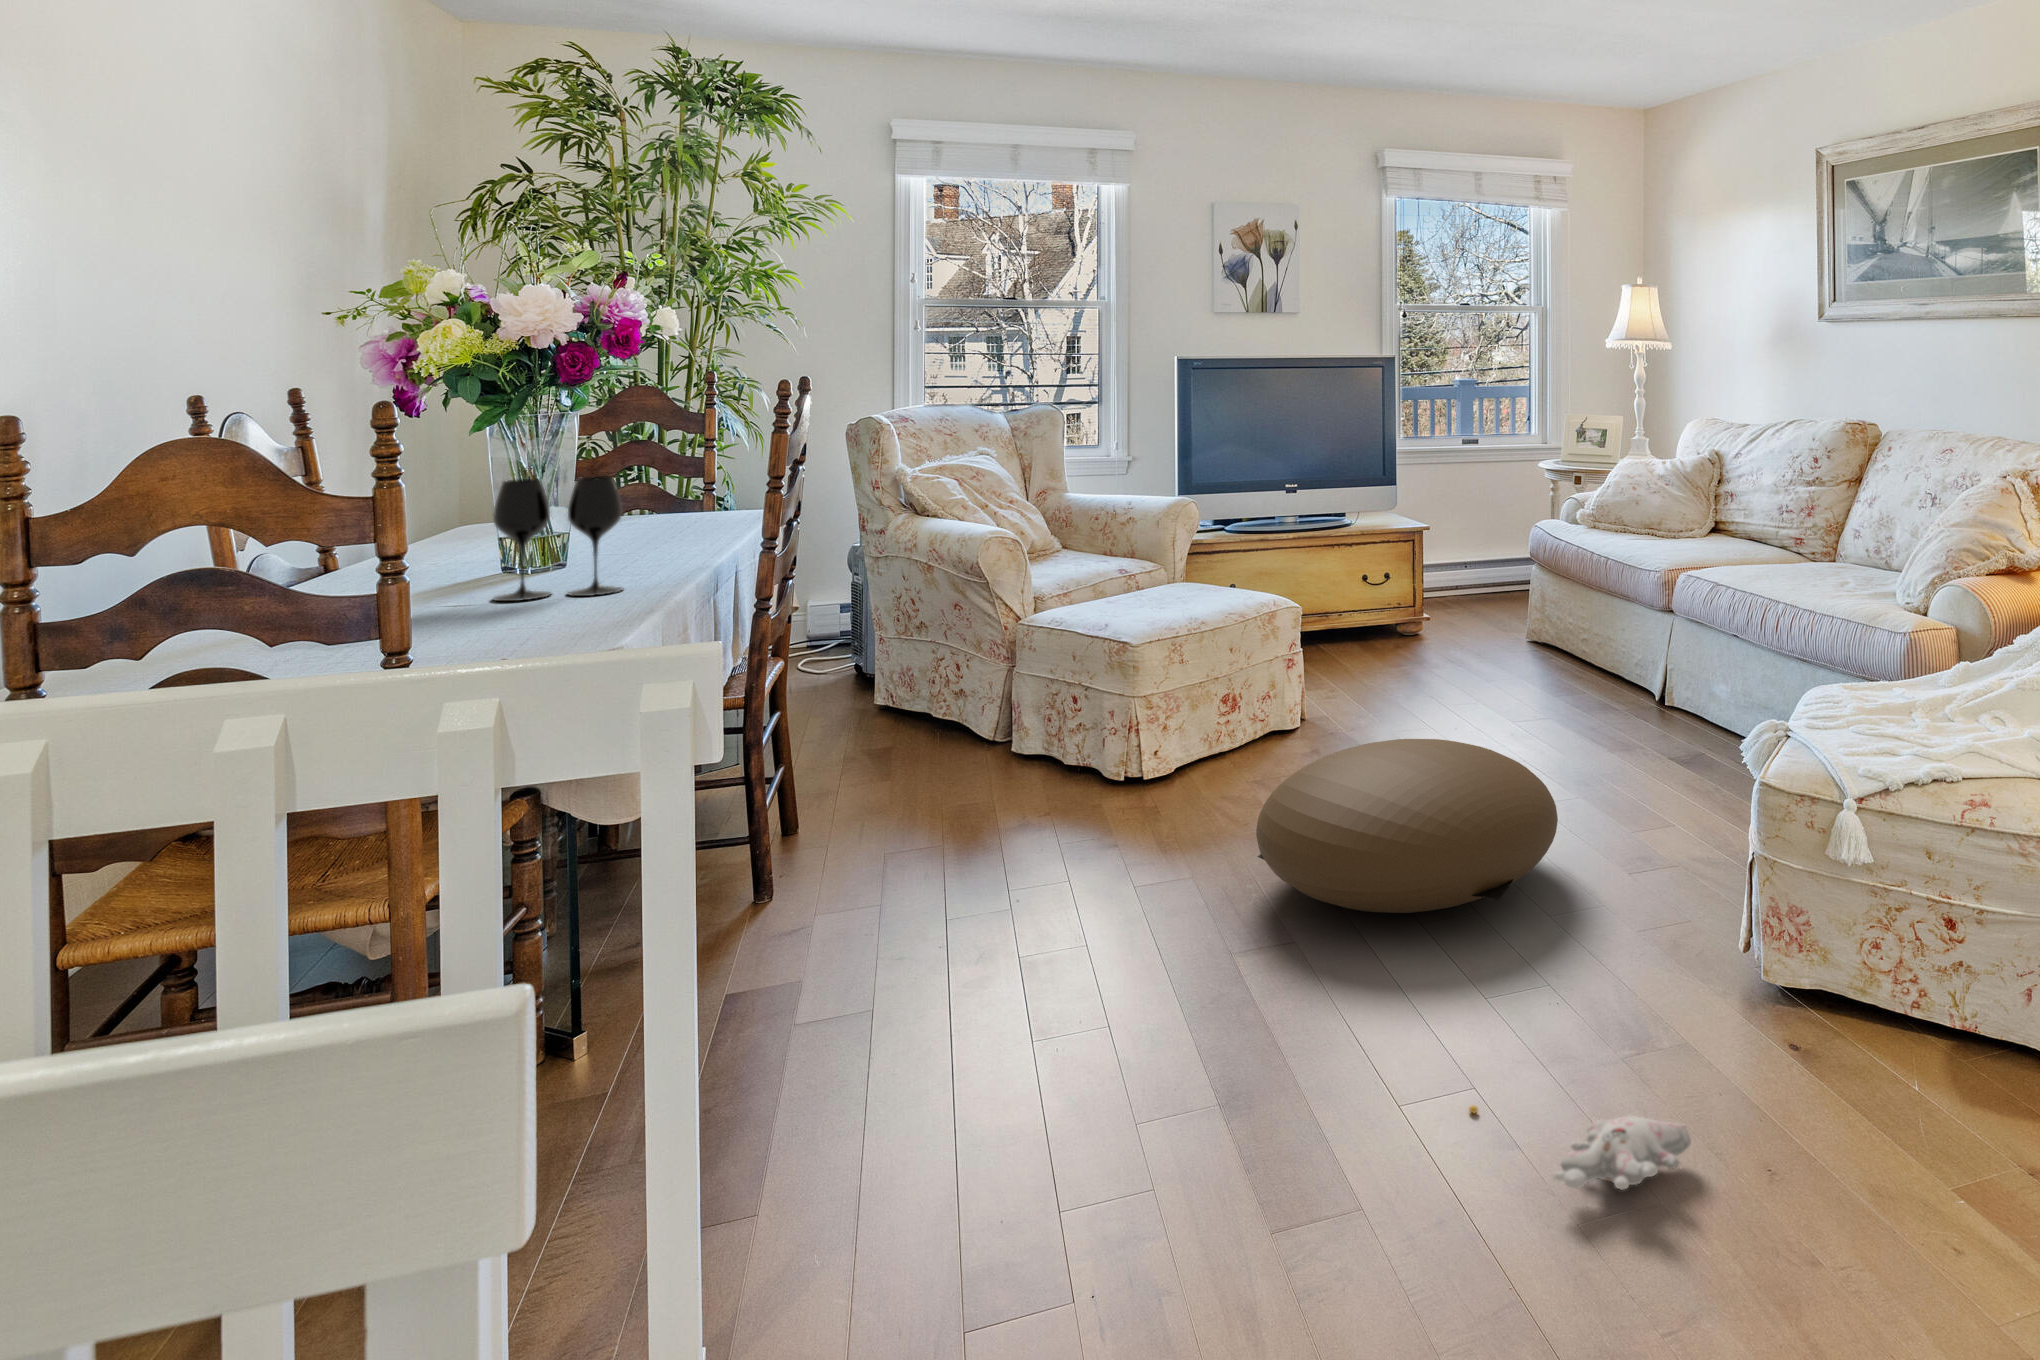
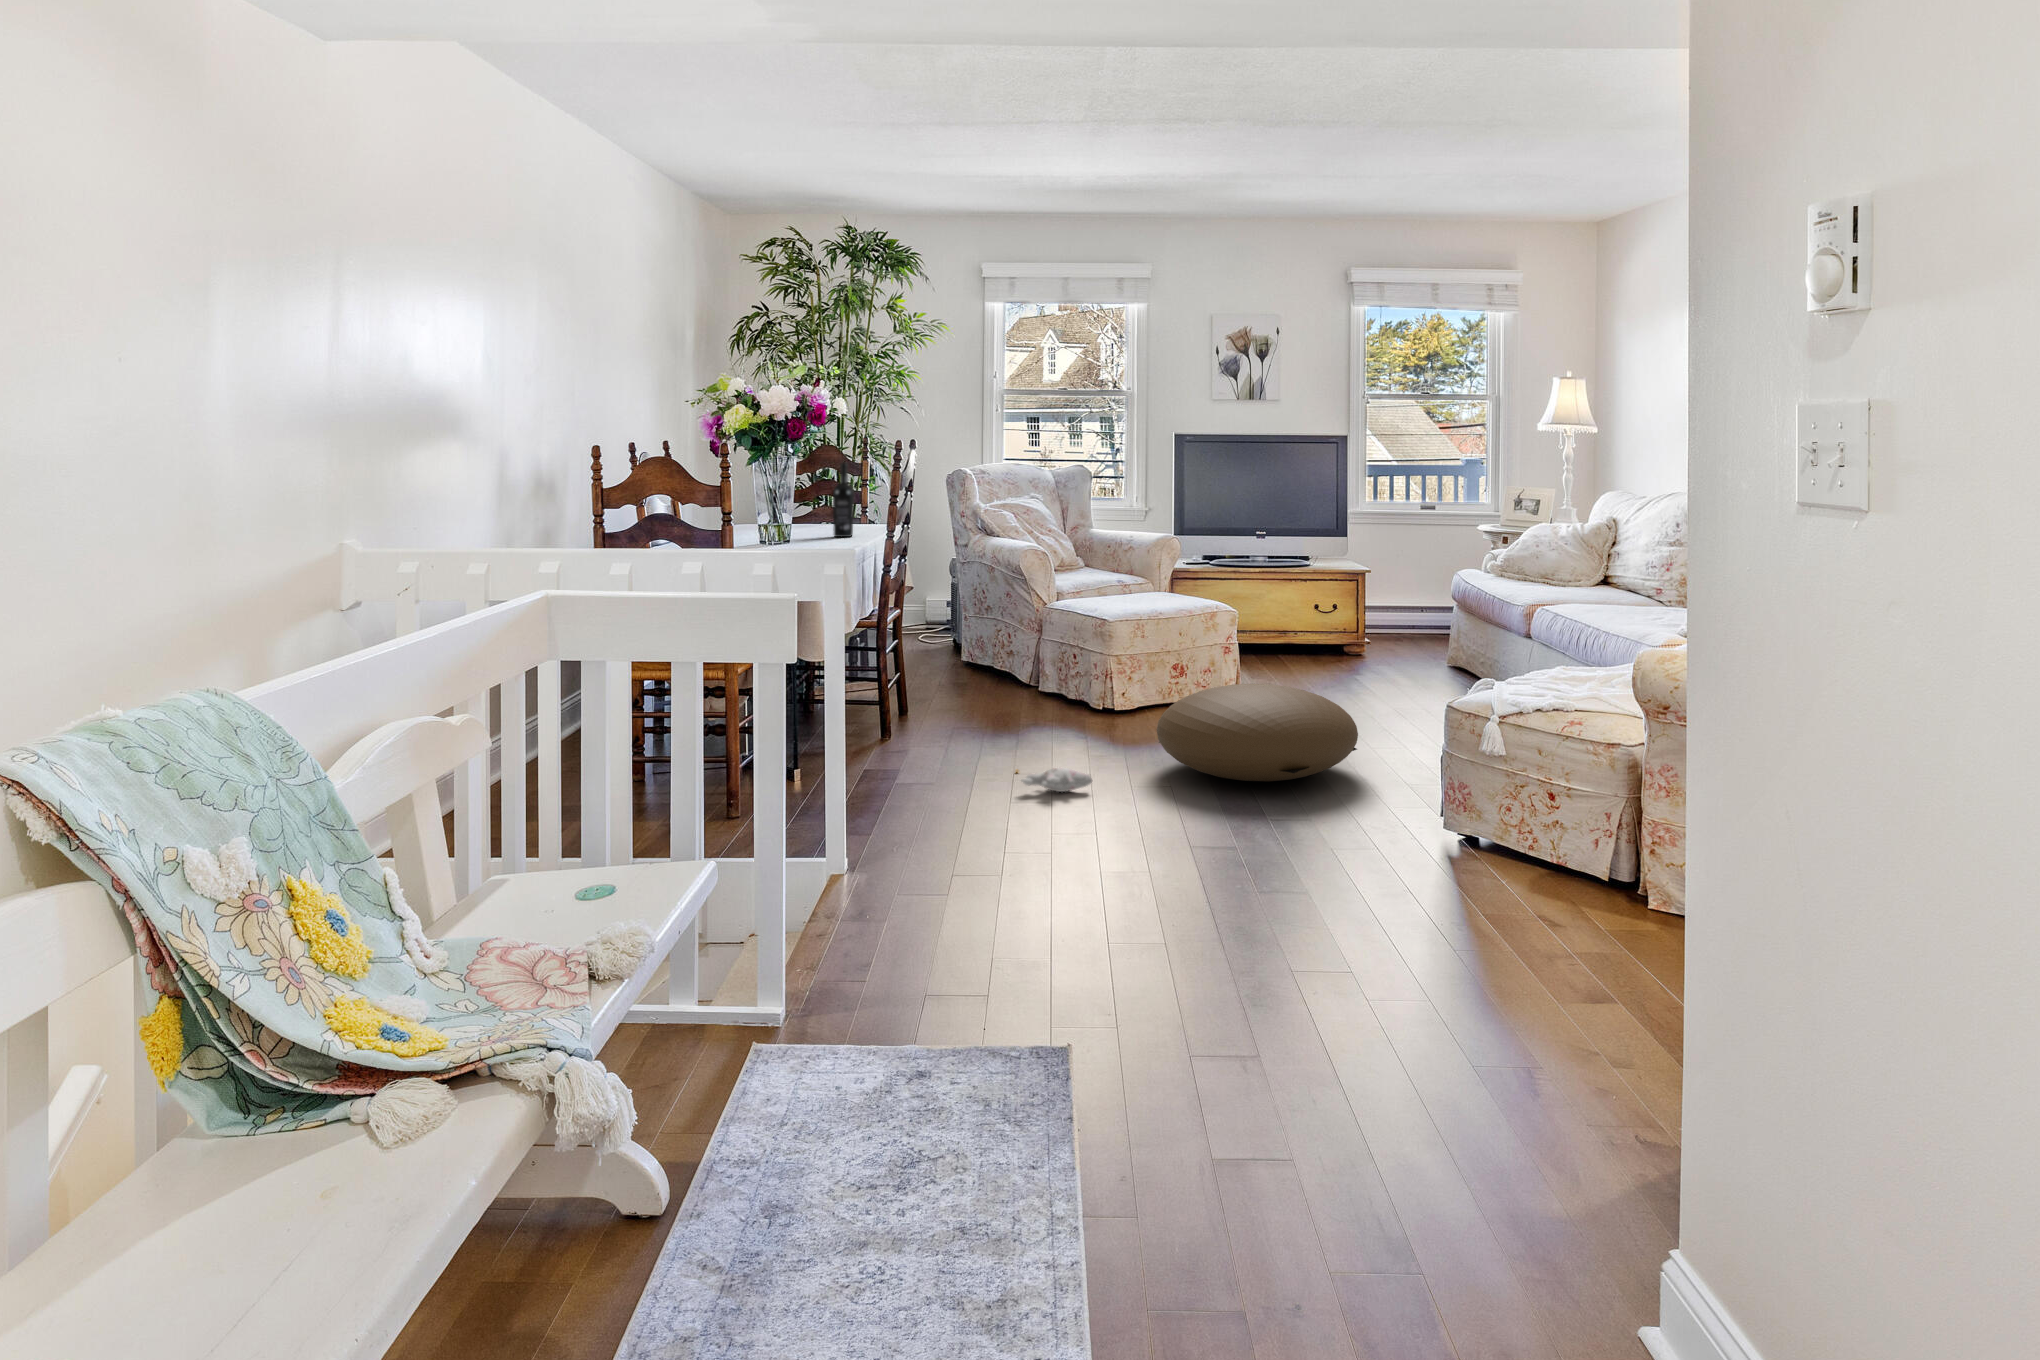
wine bottle: none [656,418,697,547] -> present [833,463,854,537]
wine glass: present [493,476,623,601] -> none [756,490,817,553]
plush toy: present [1469,1106,1691,1190] -> present [1016,768,1093,792]

